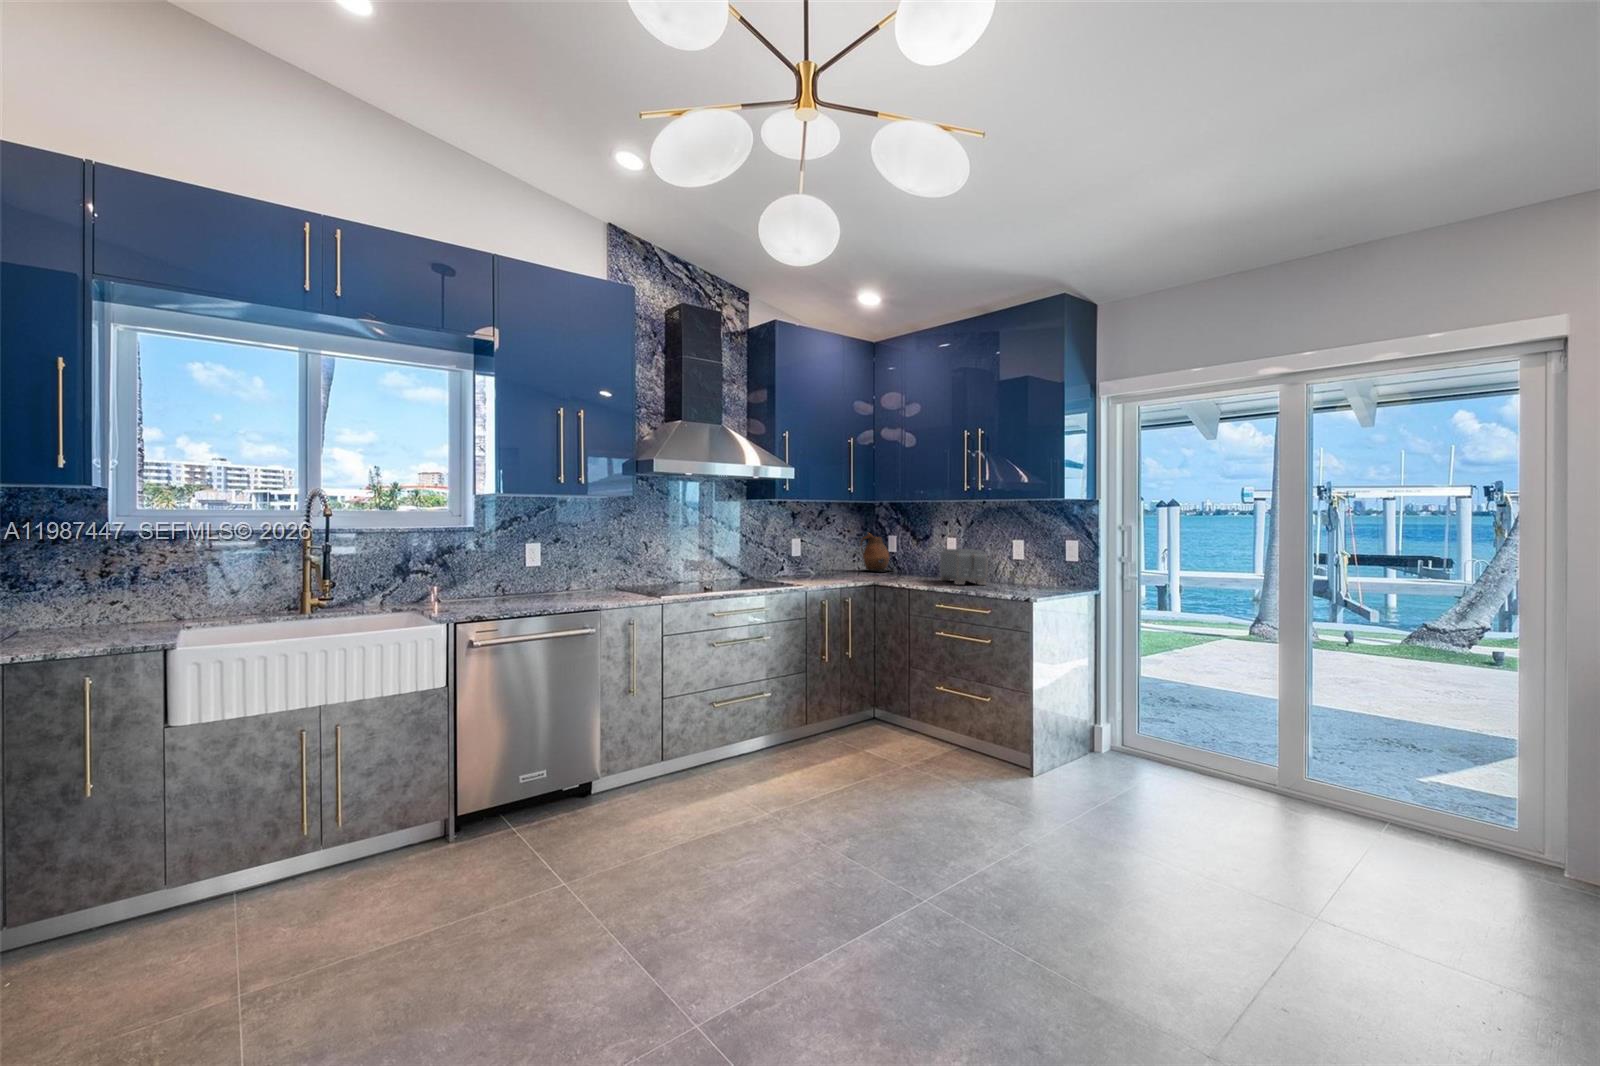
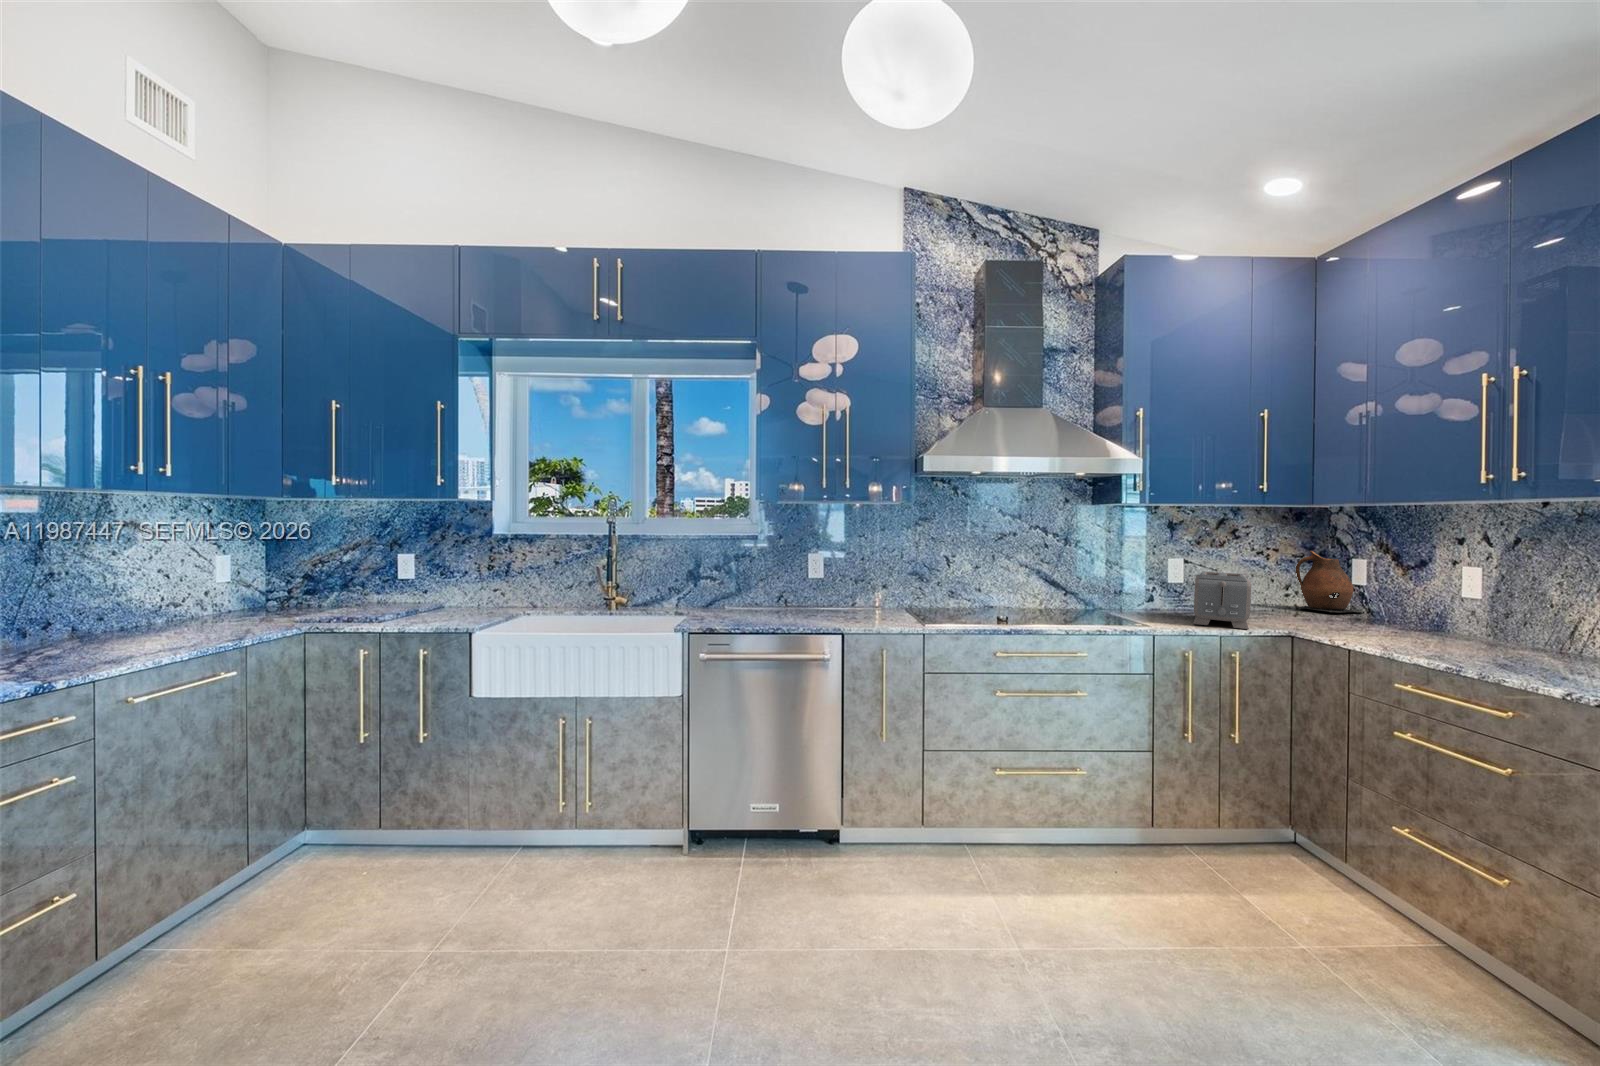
toaster: present [940,549,988,585] -> present [1193,571,1251,629]

